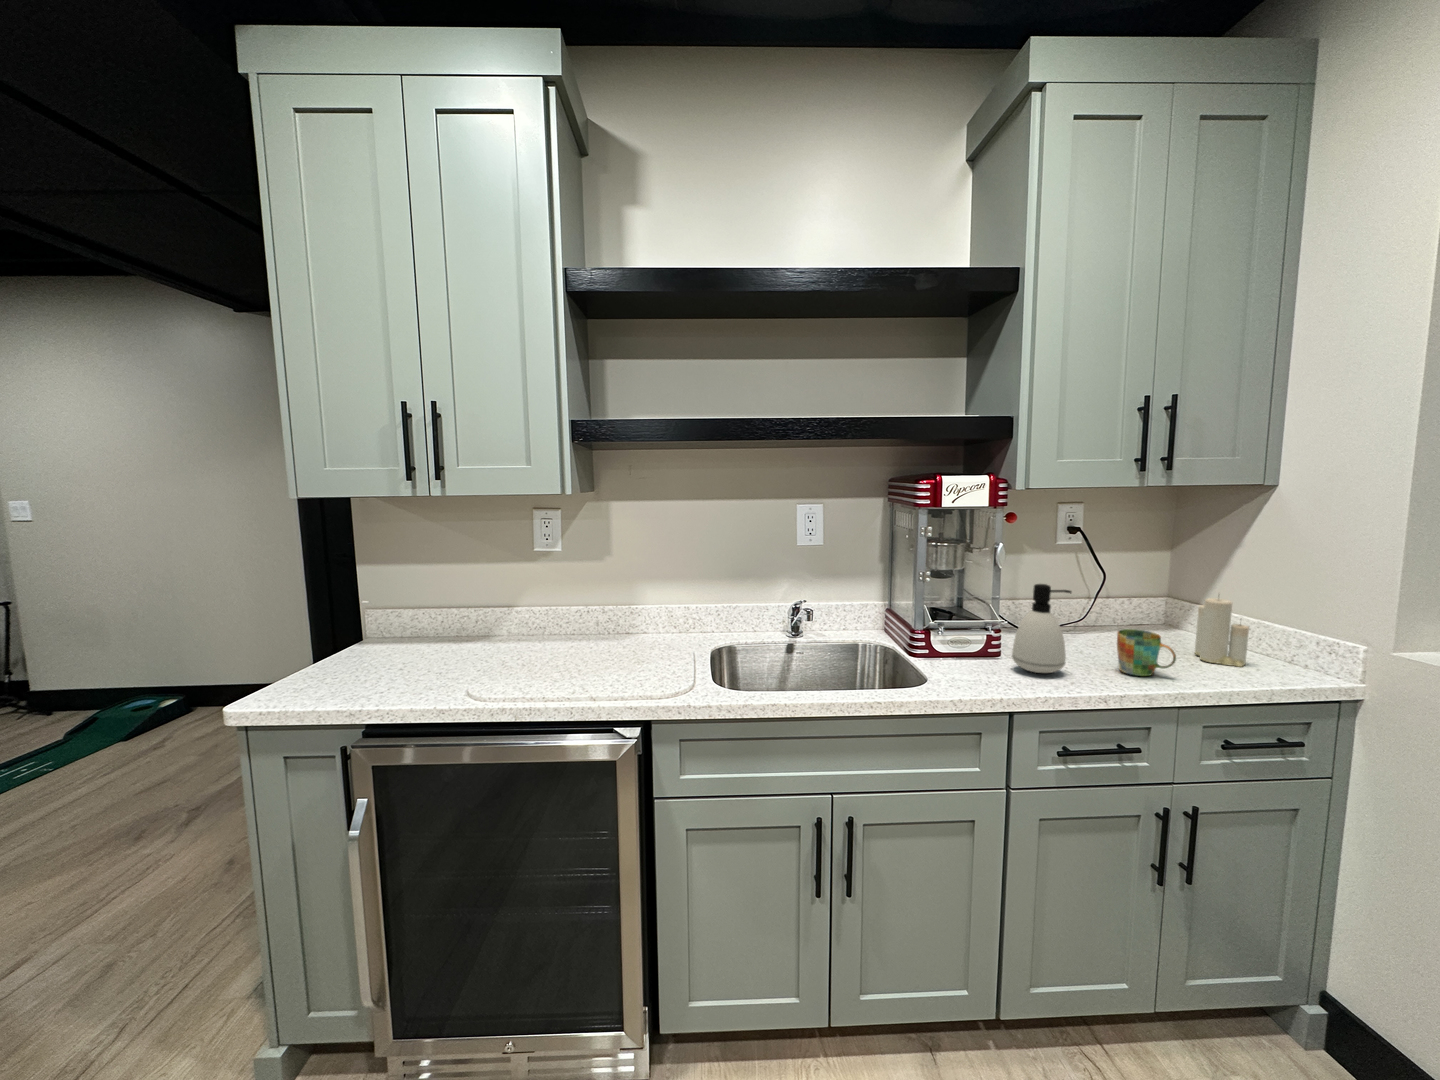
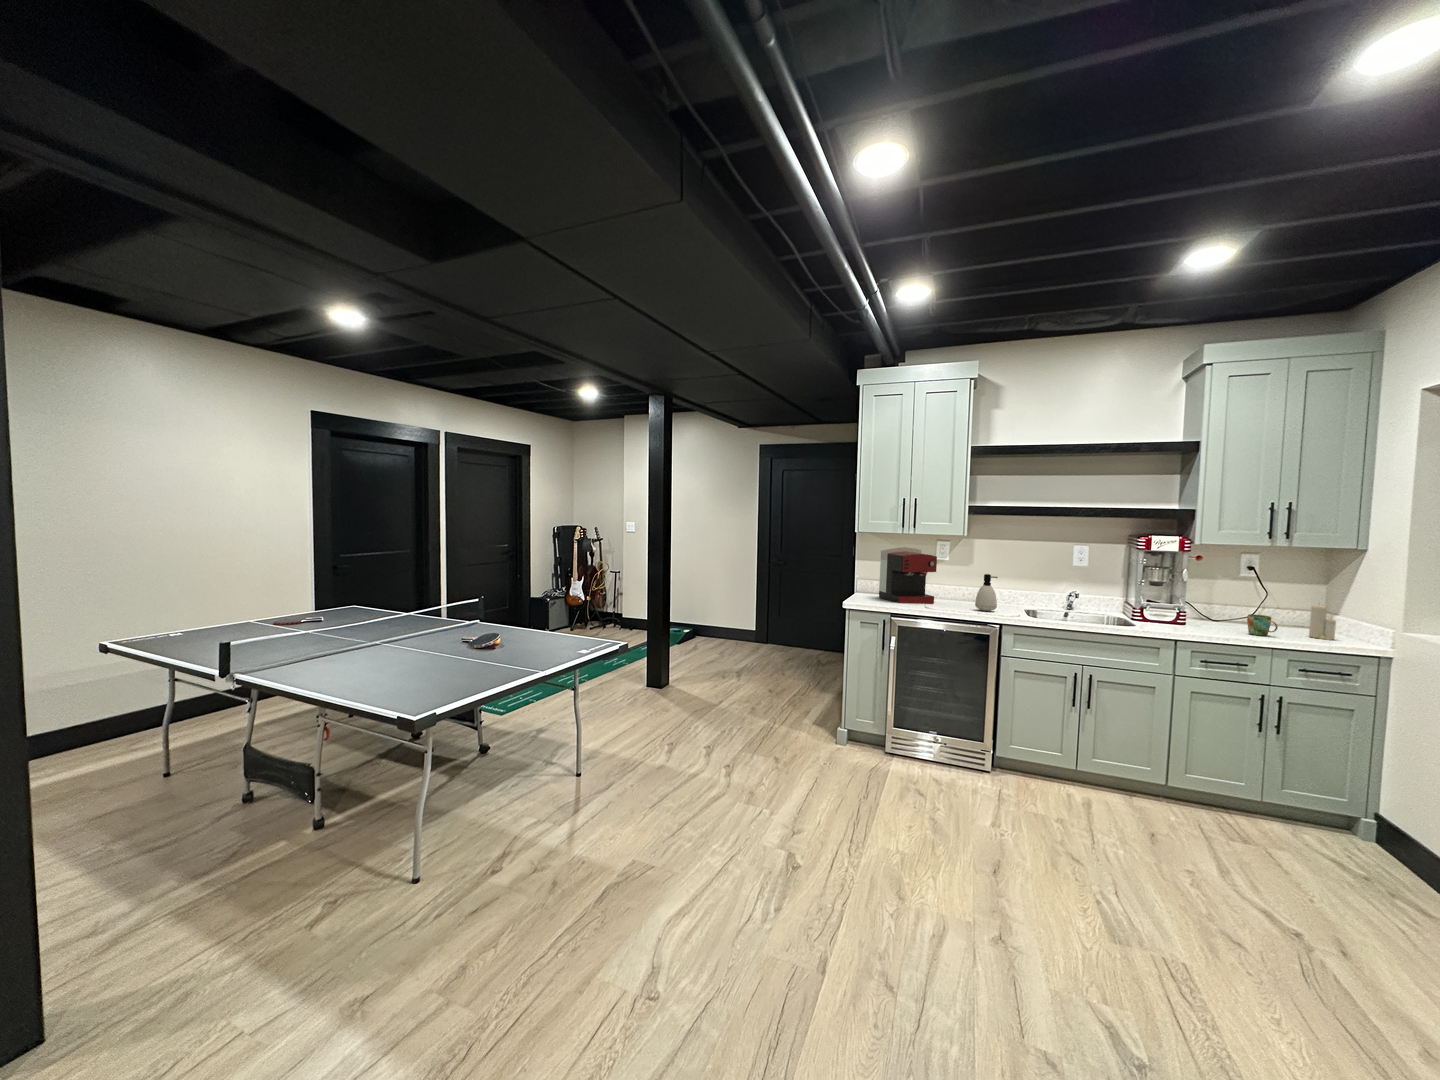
coffee maker: none [389,531,517,681] -> present [879,547,937,604]
soap dispenser: present [1012,584,1071,673] -> present [975,574,997,611]

